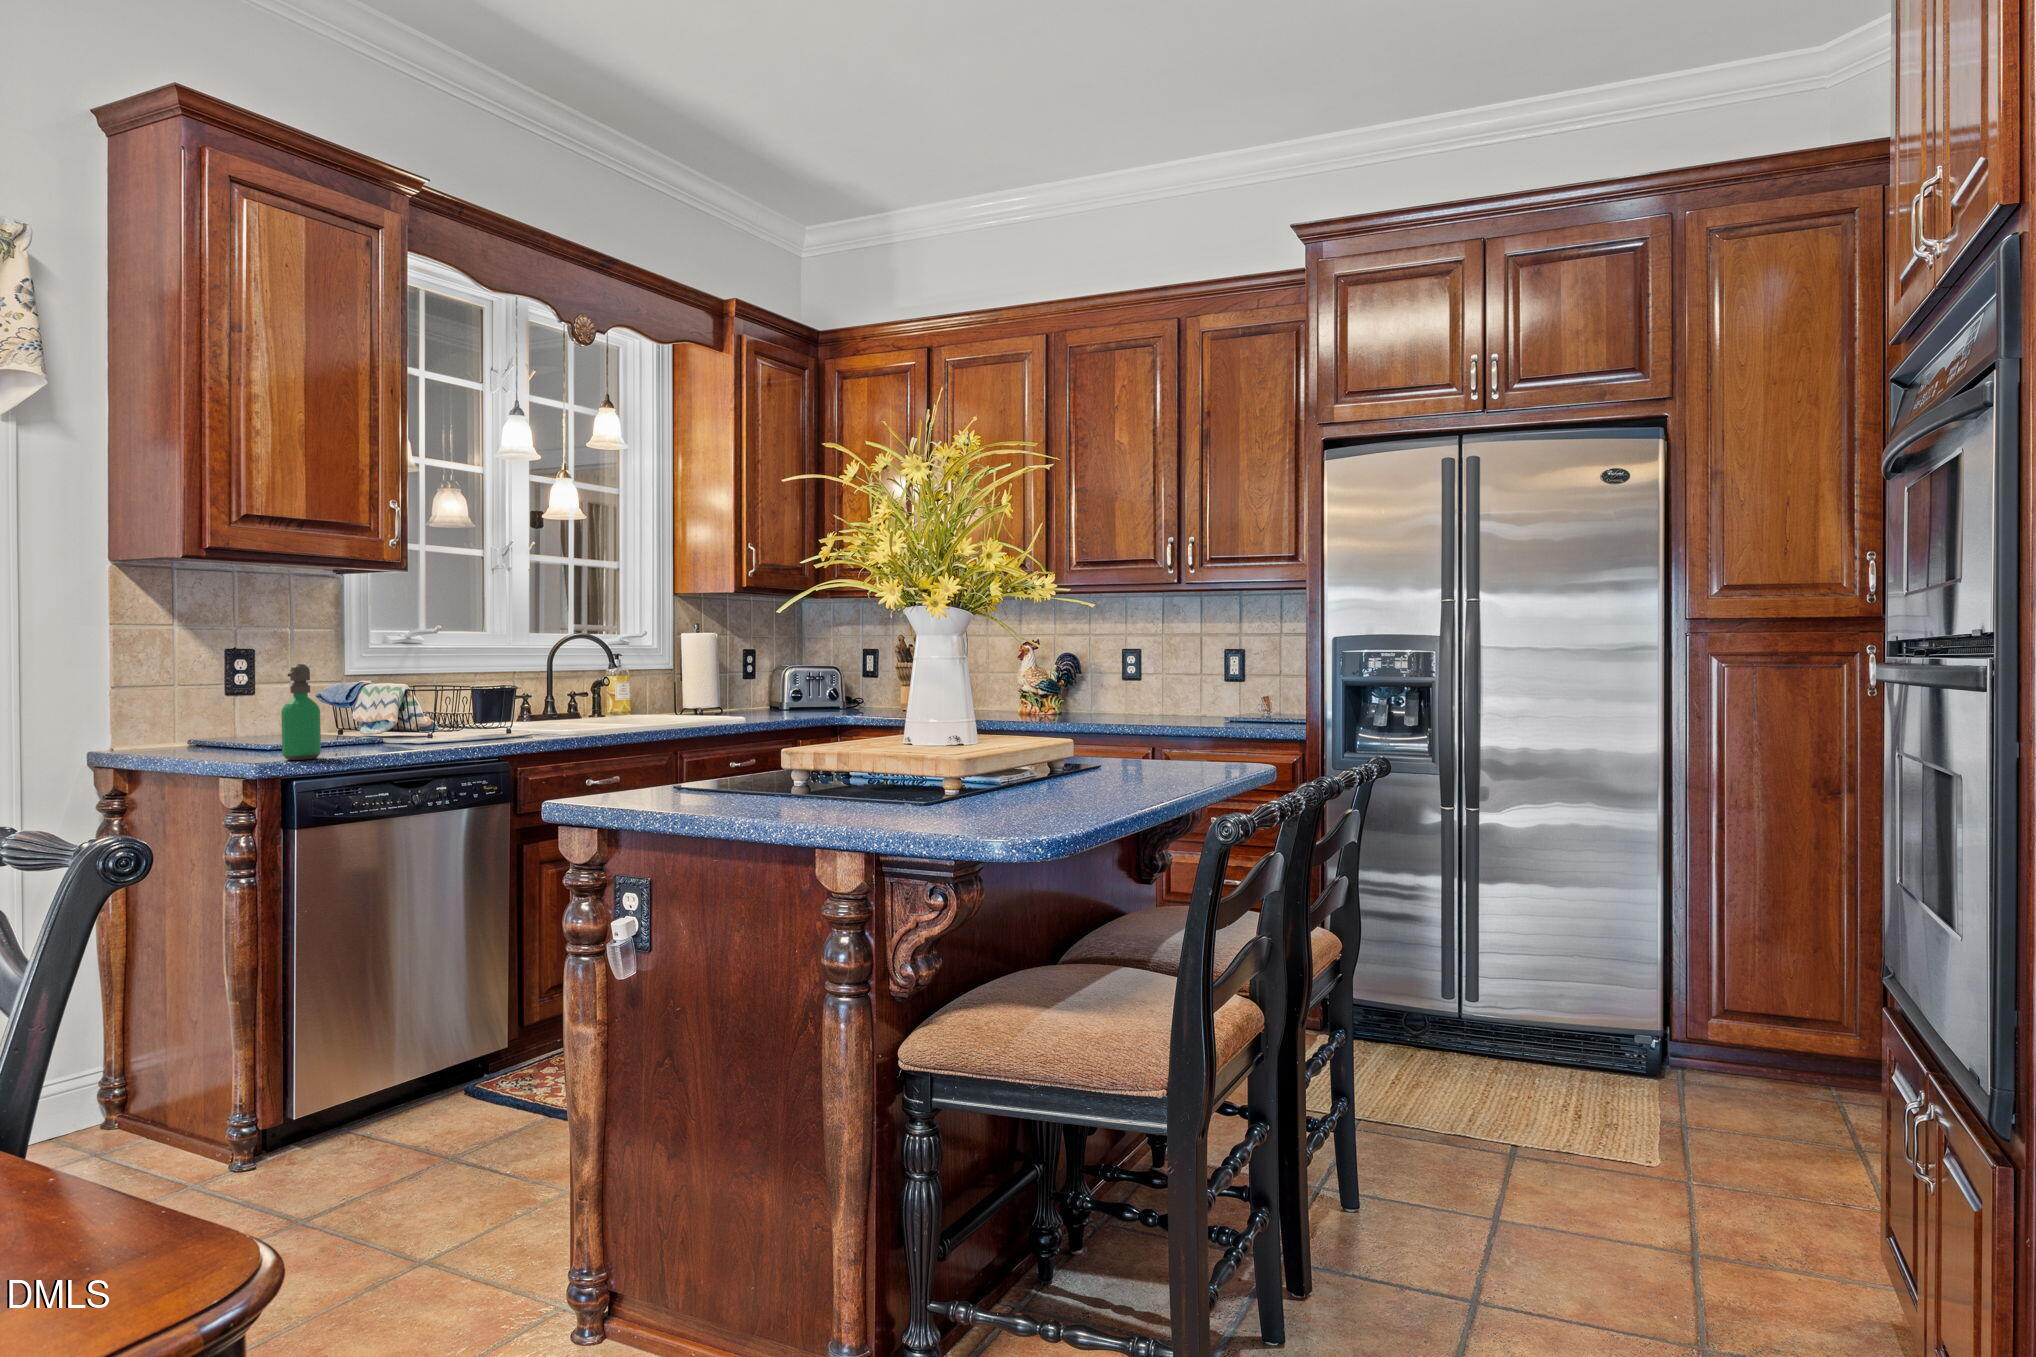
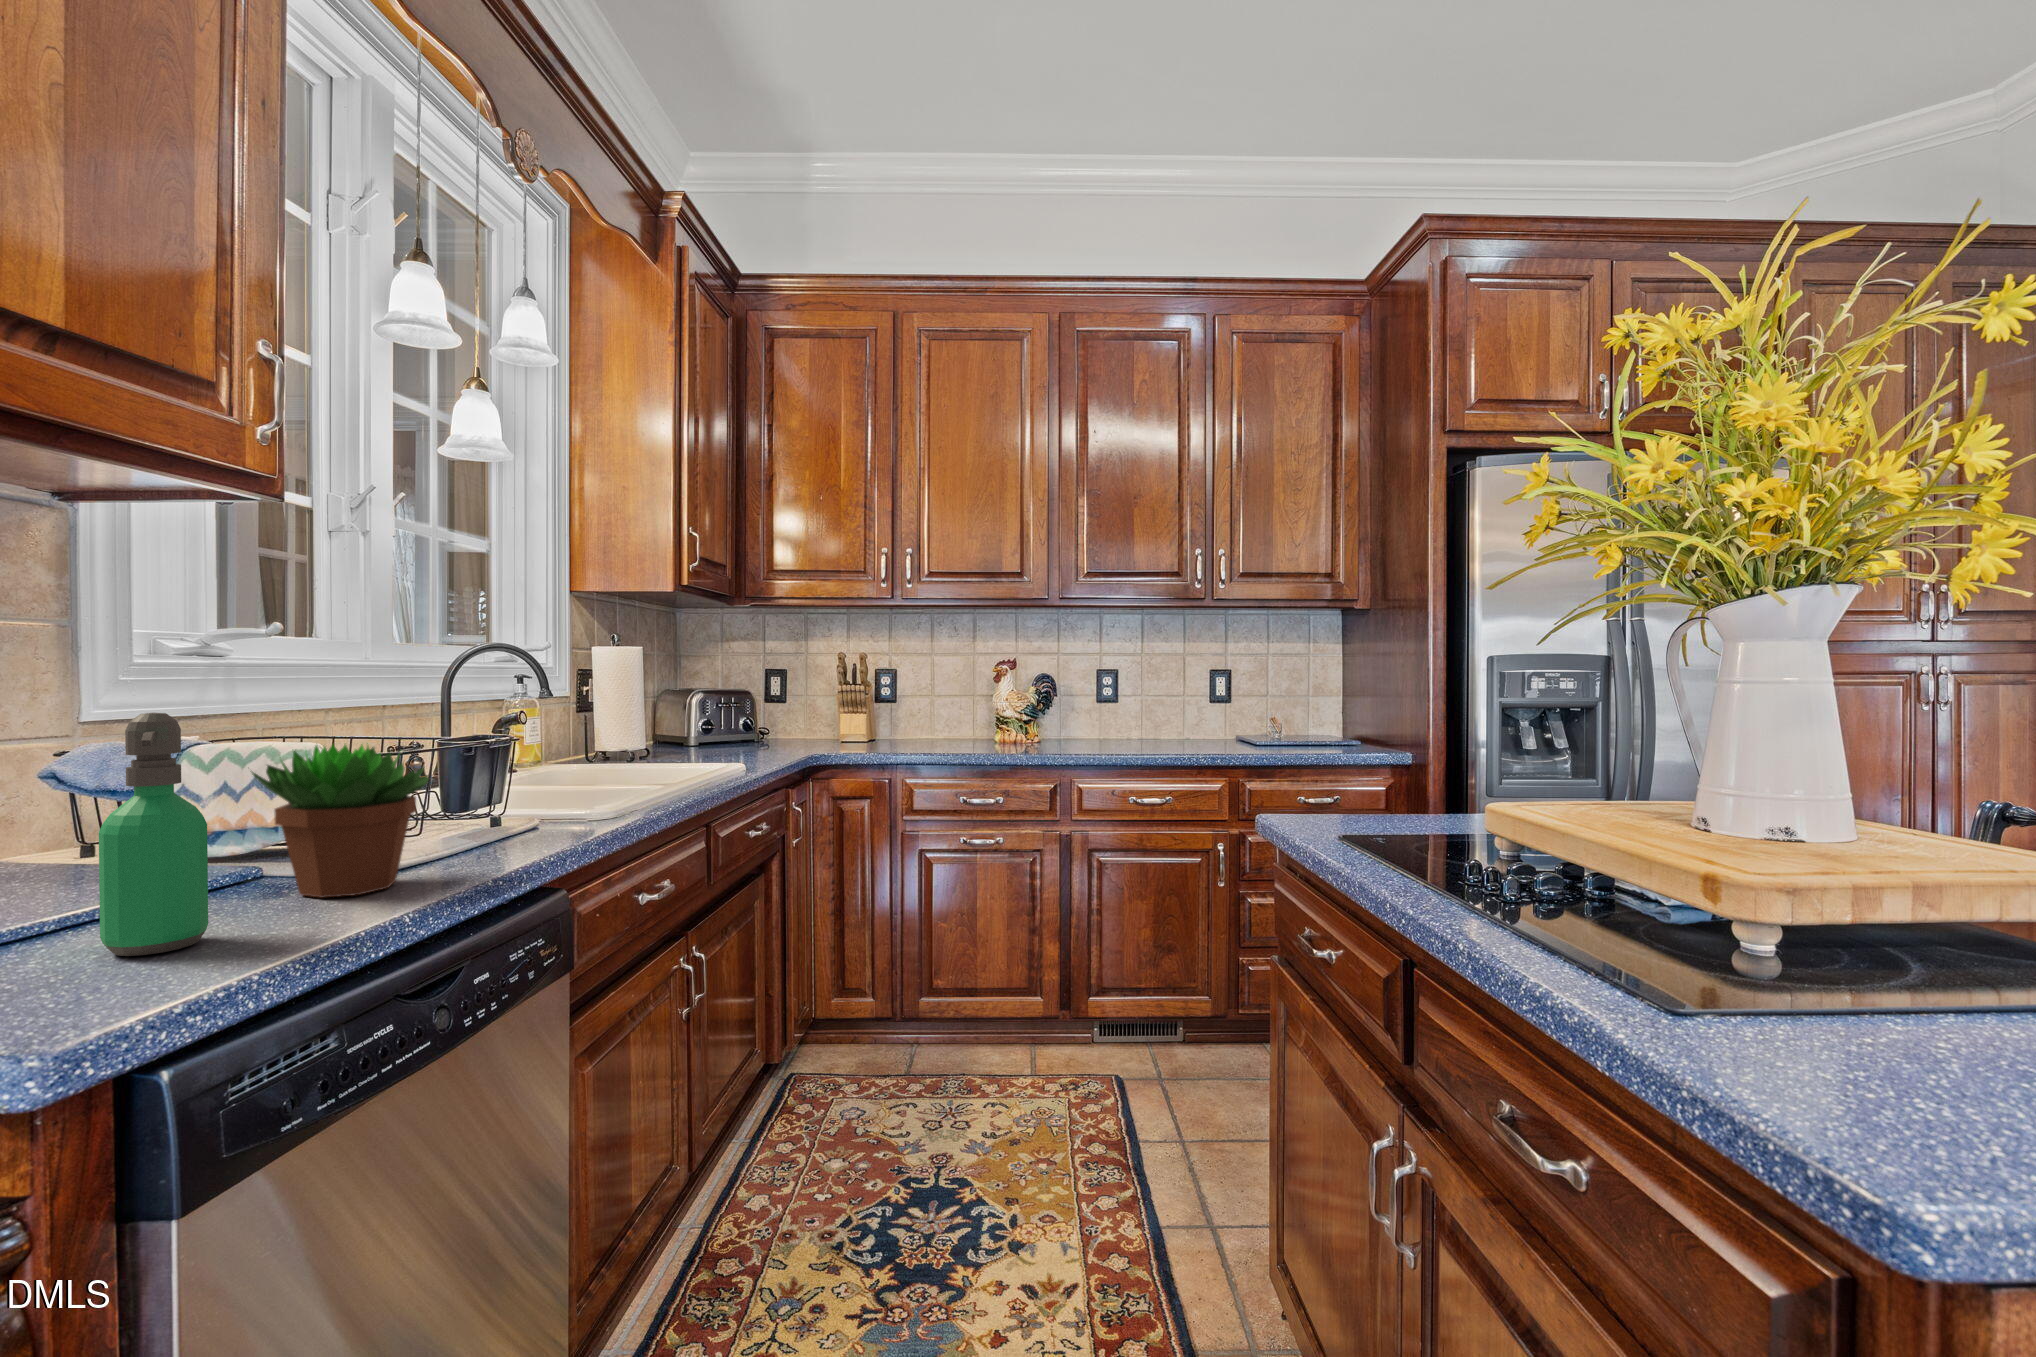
succulent plant: none [356,681,441,752] -> present [252,743,429,897]

